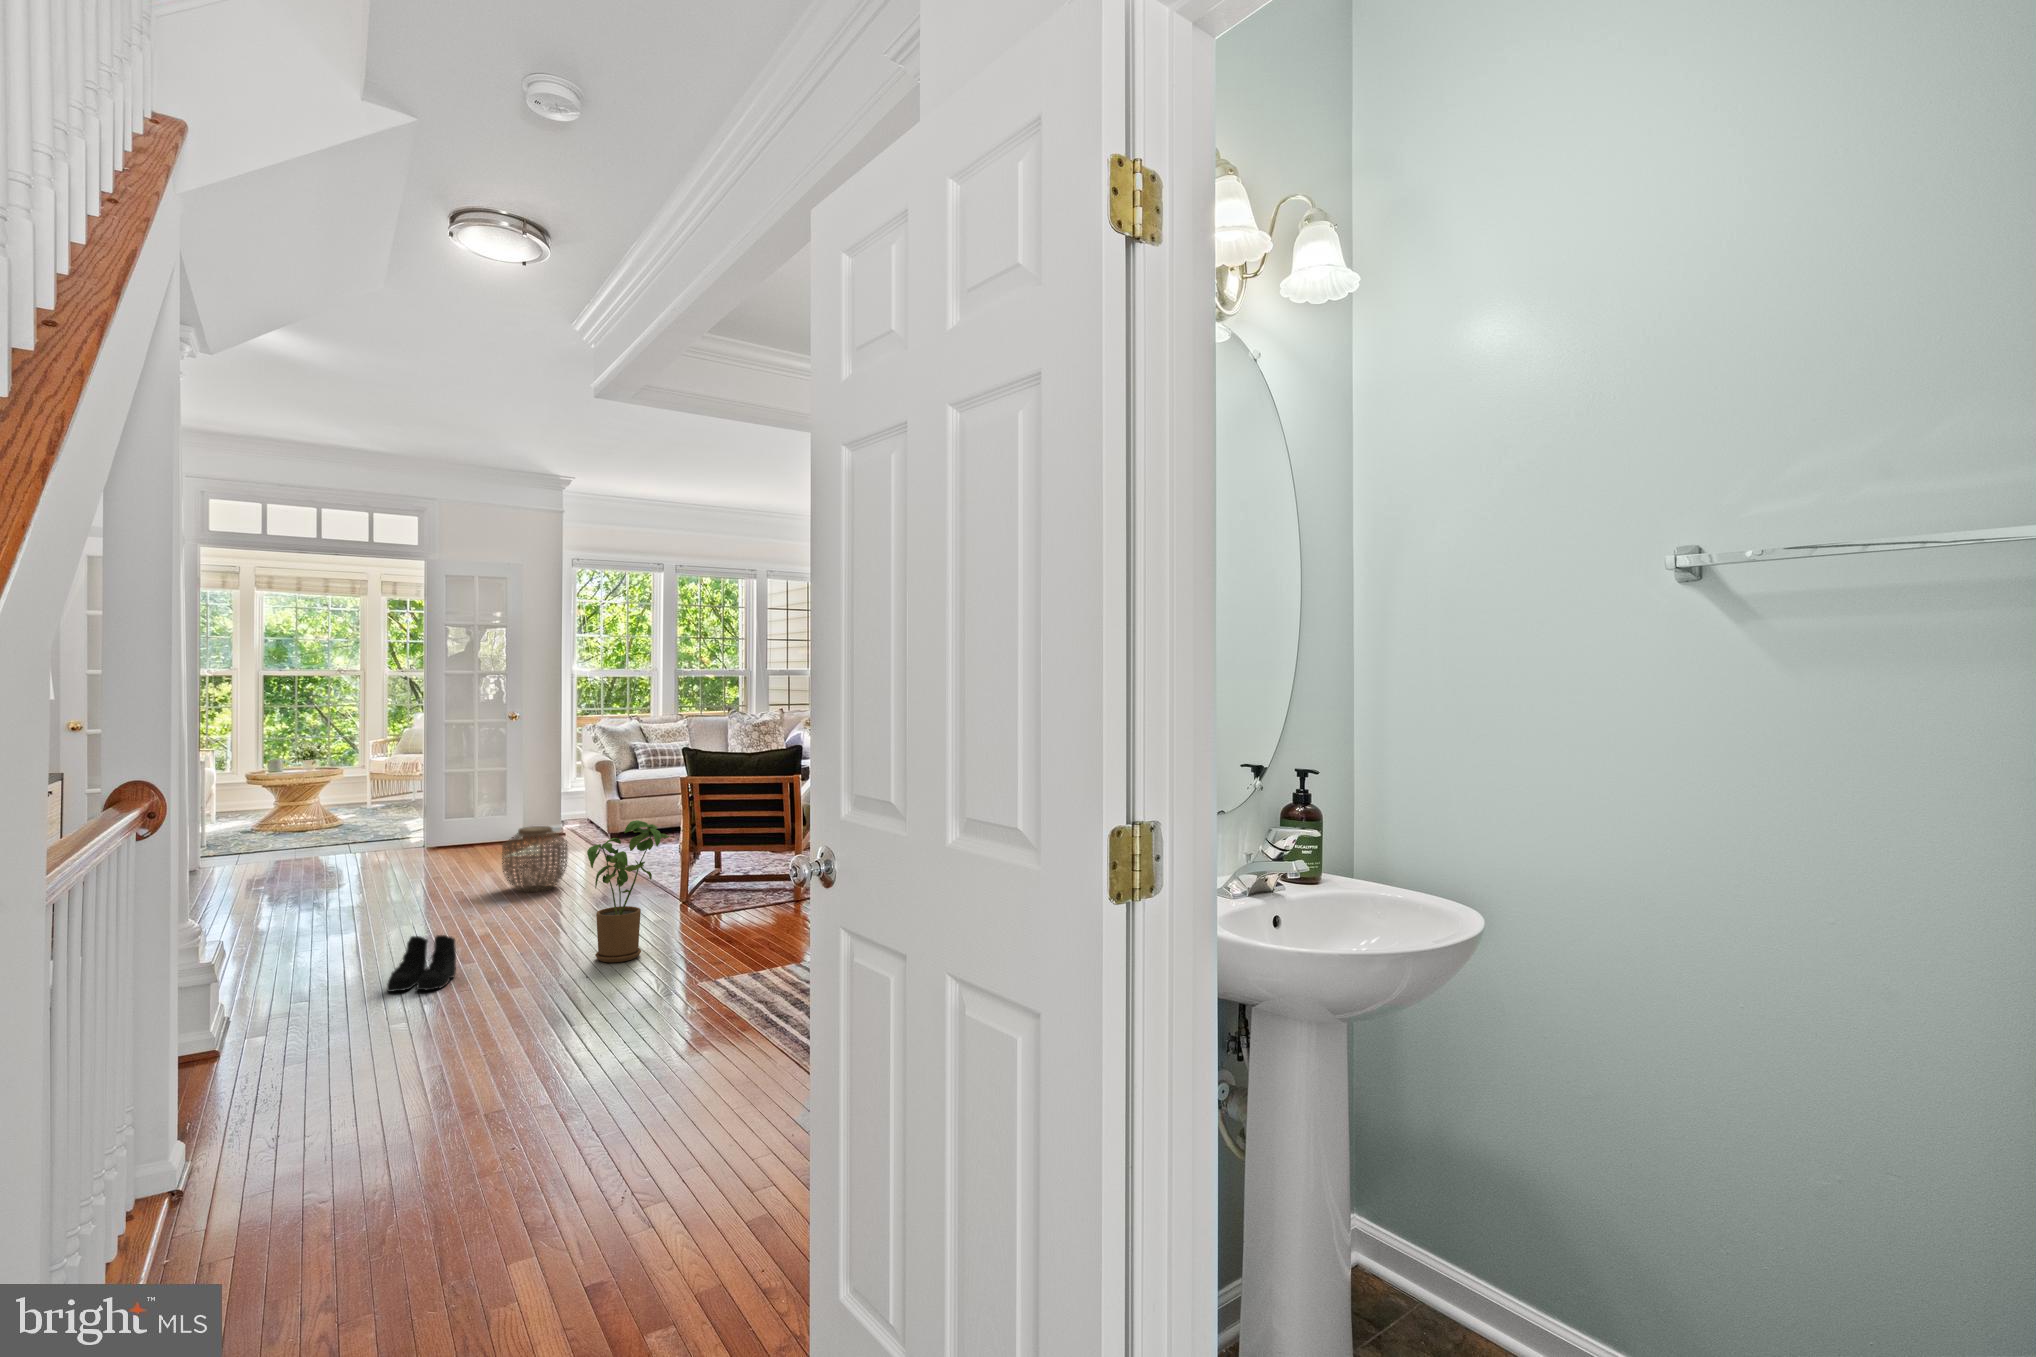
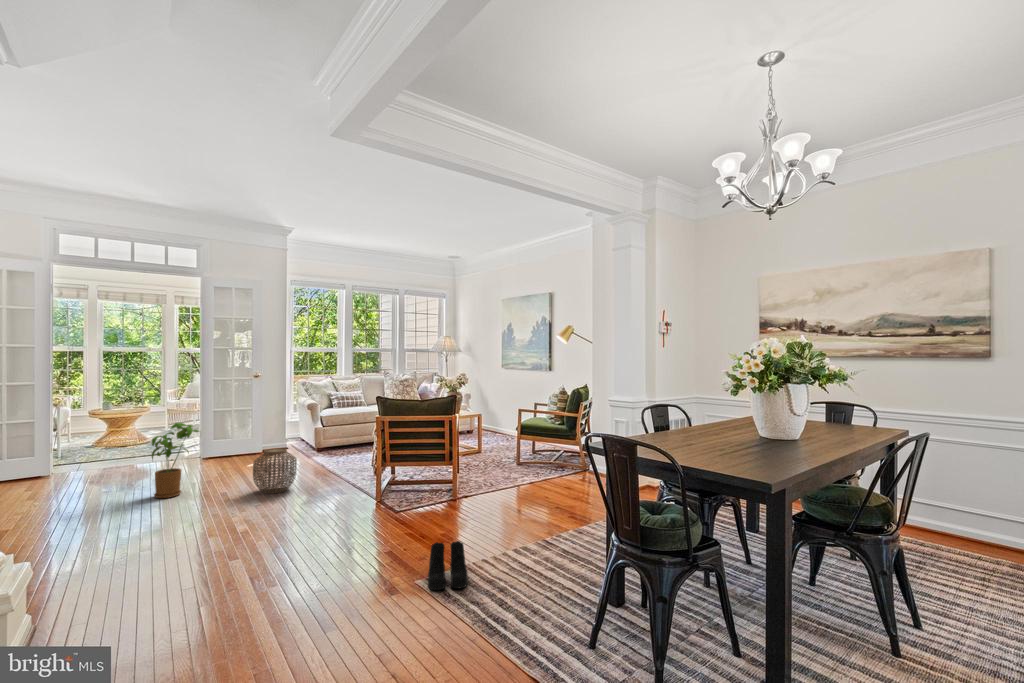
house plant: present [587,820,672,962] -> present [152,423,199,498]
boots: present [387,935,456,992] -> present [428,541,468,590]

